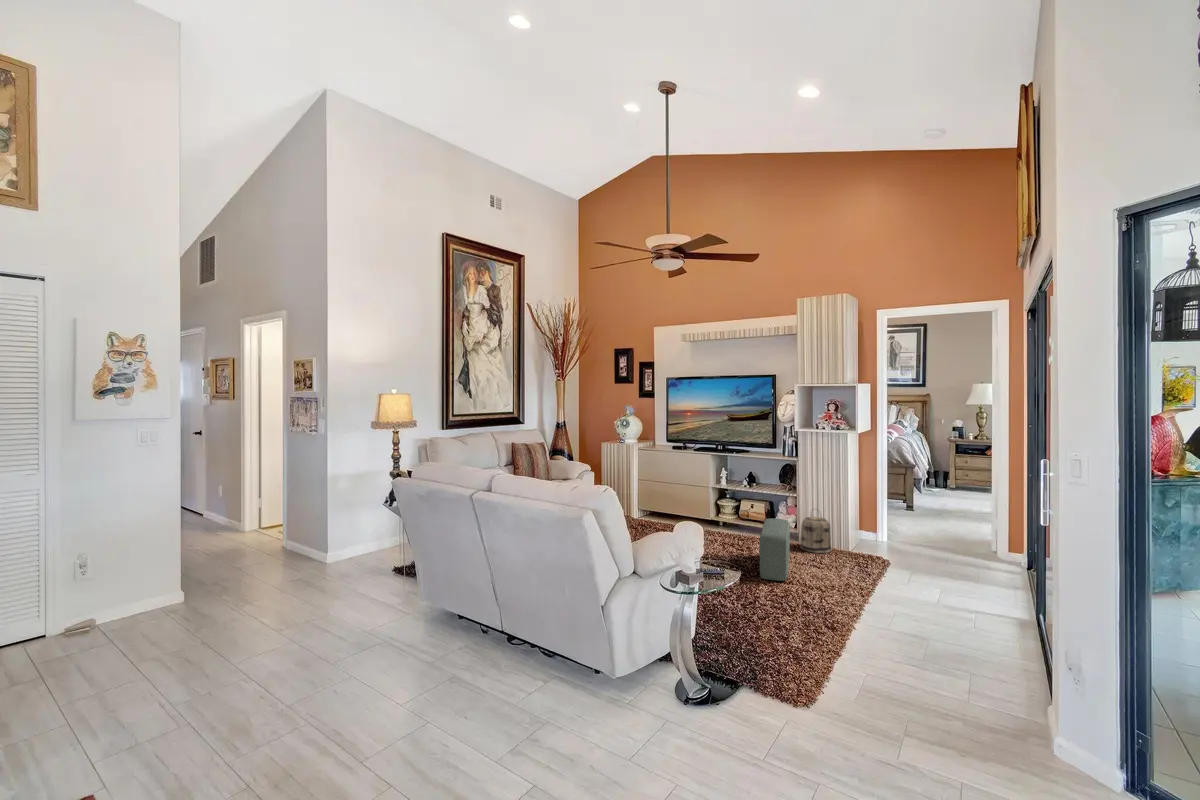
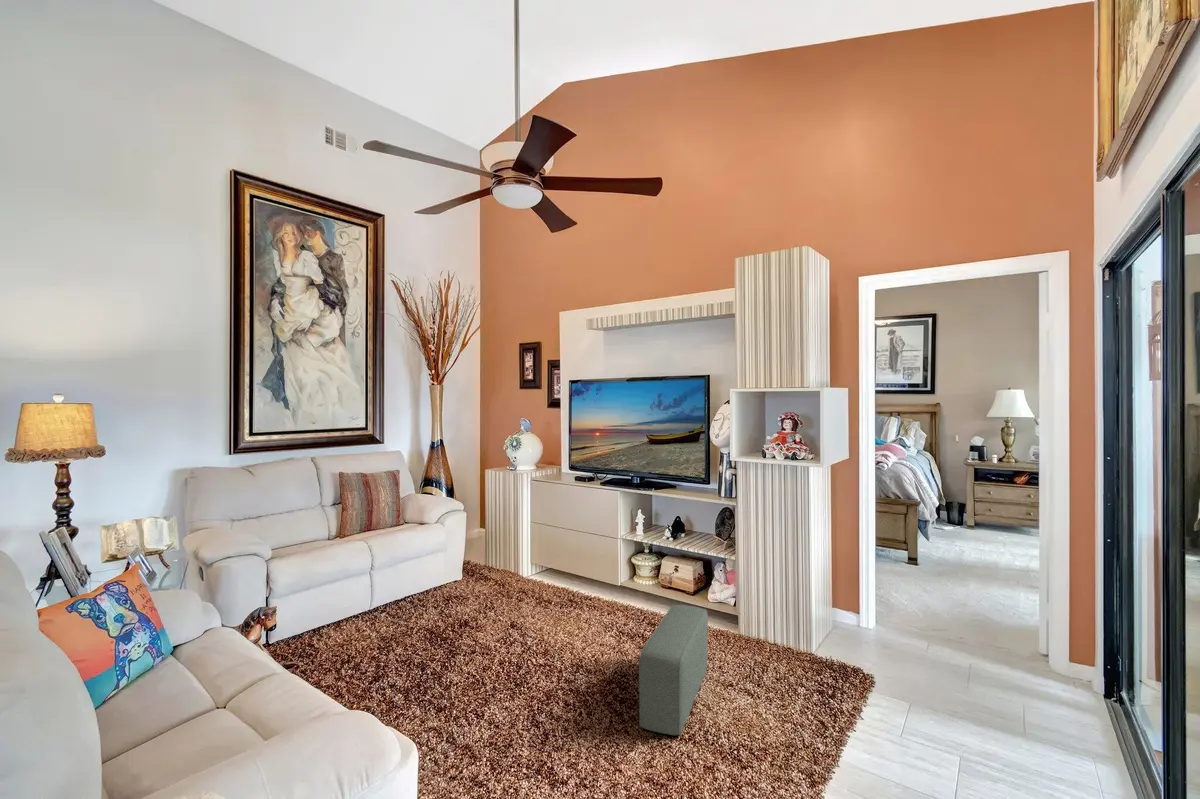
basket: present [800,515,831,553] -> none [734,584,782,658]

